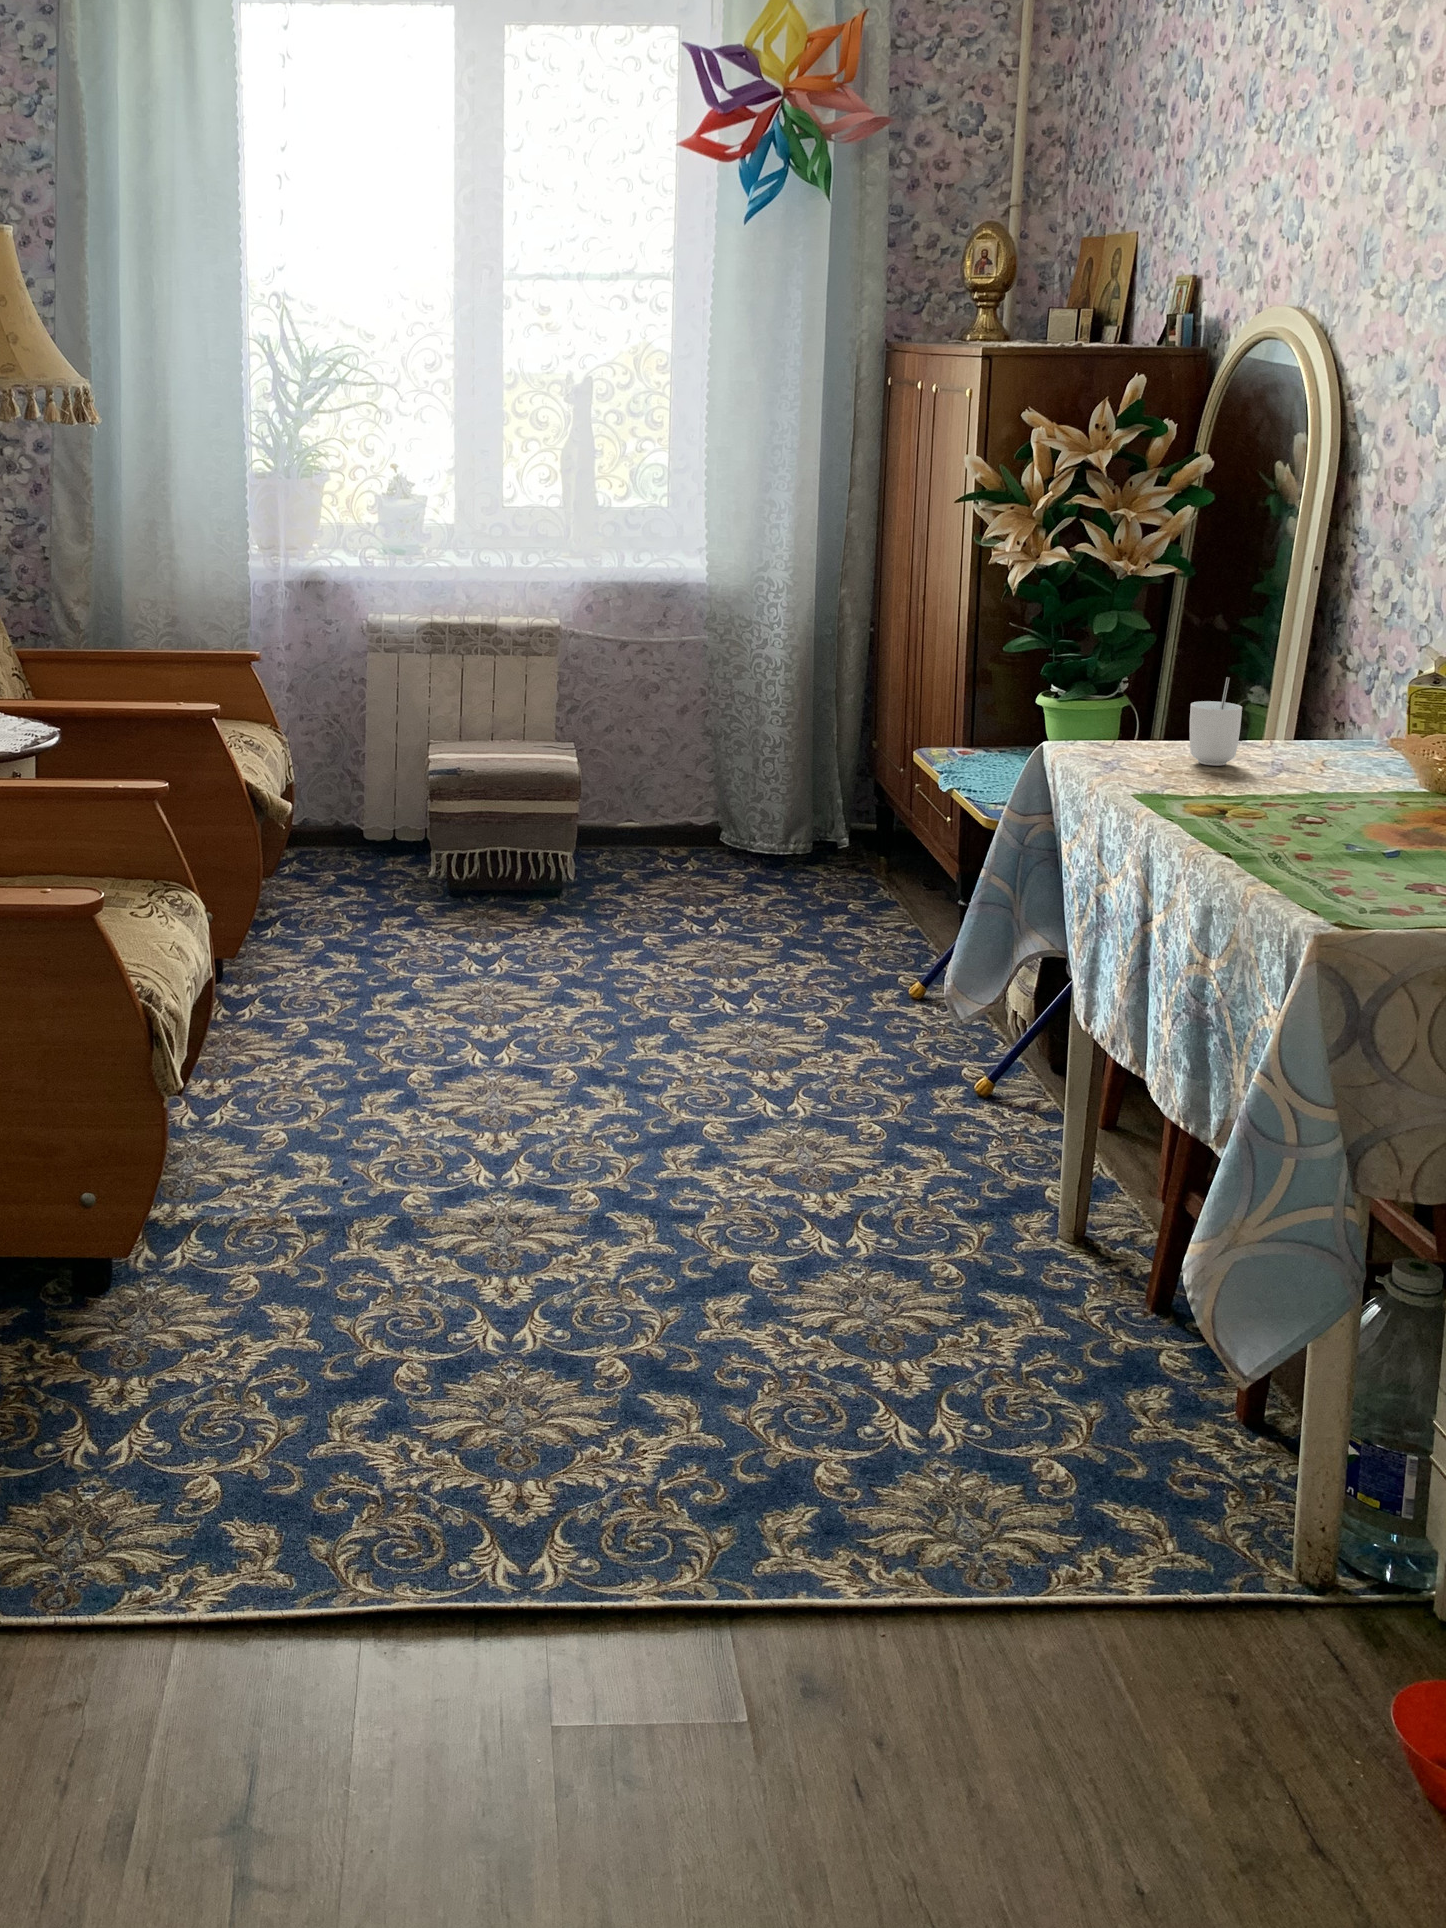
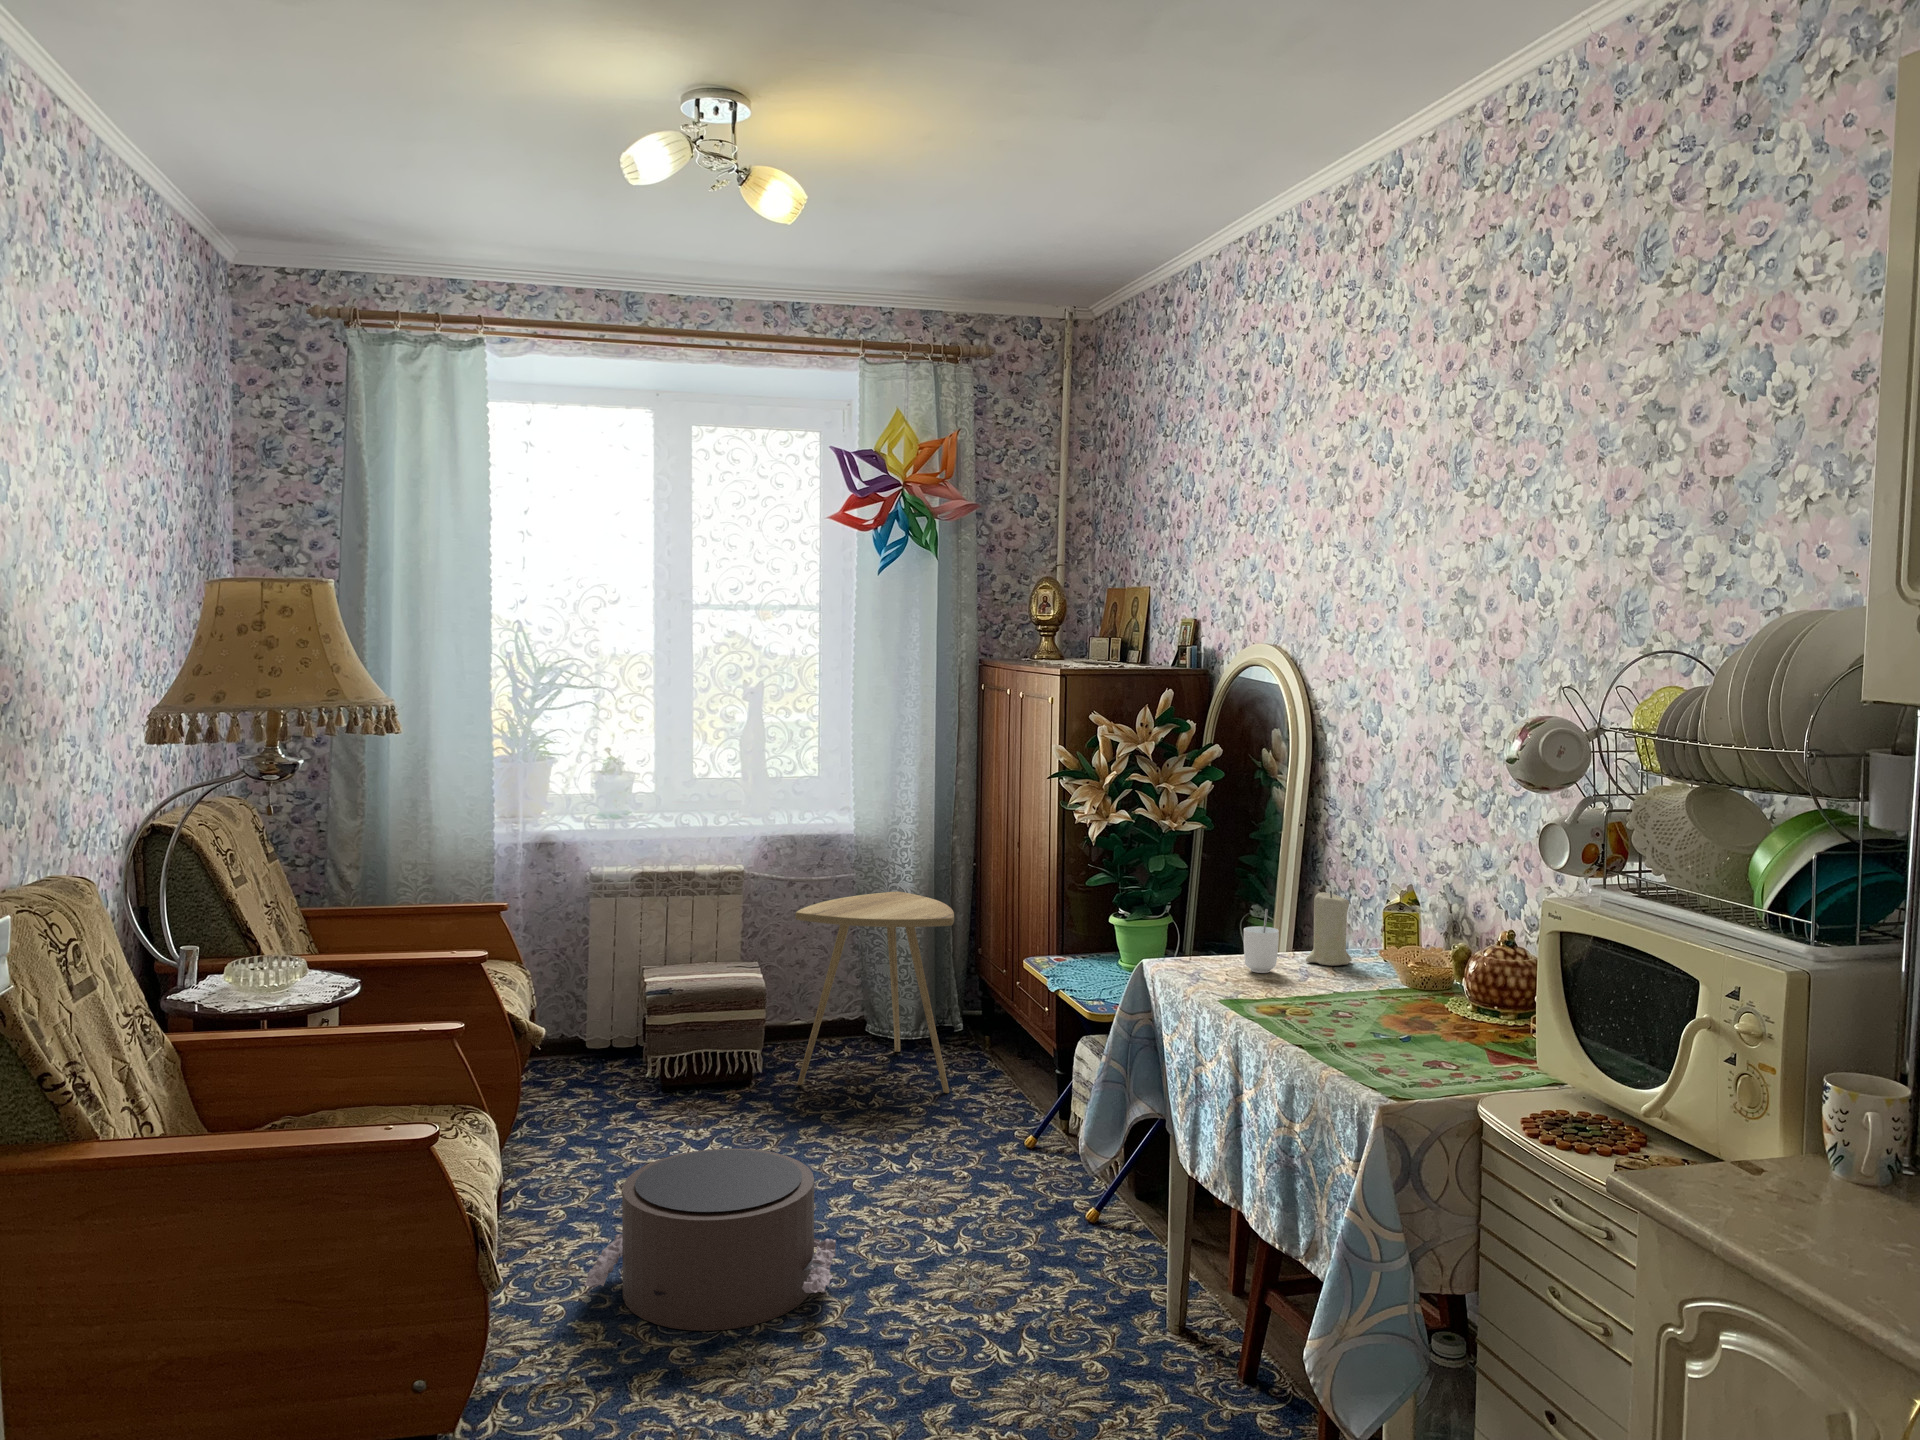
candle: none [1286,656,1357,761] -> present [1306,891,1352,965]
side table: none [617,659,832,927] -> present [795,891,954,1093]
pouf: none [310,964,628,1179] -> present [585,1149,836,1331]

